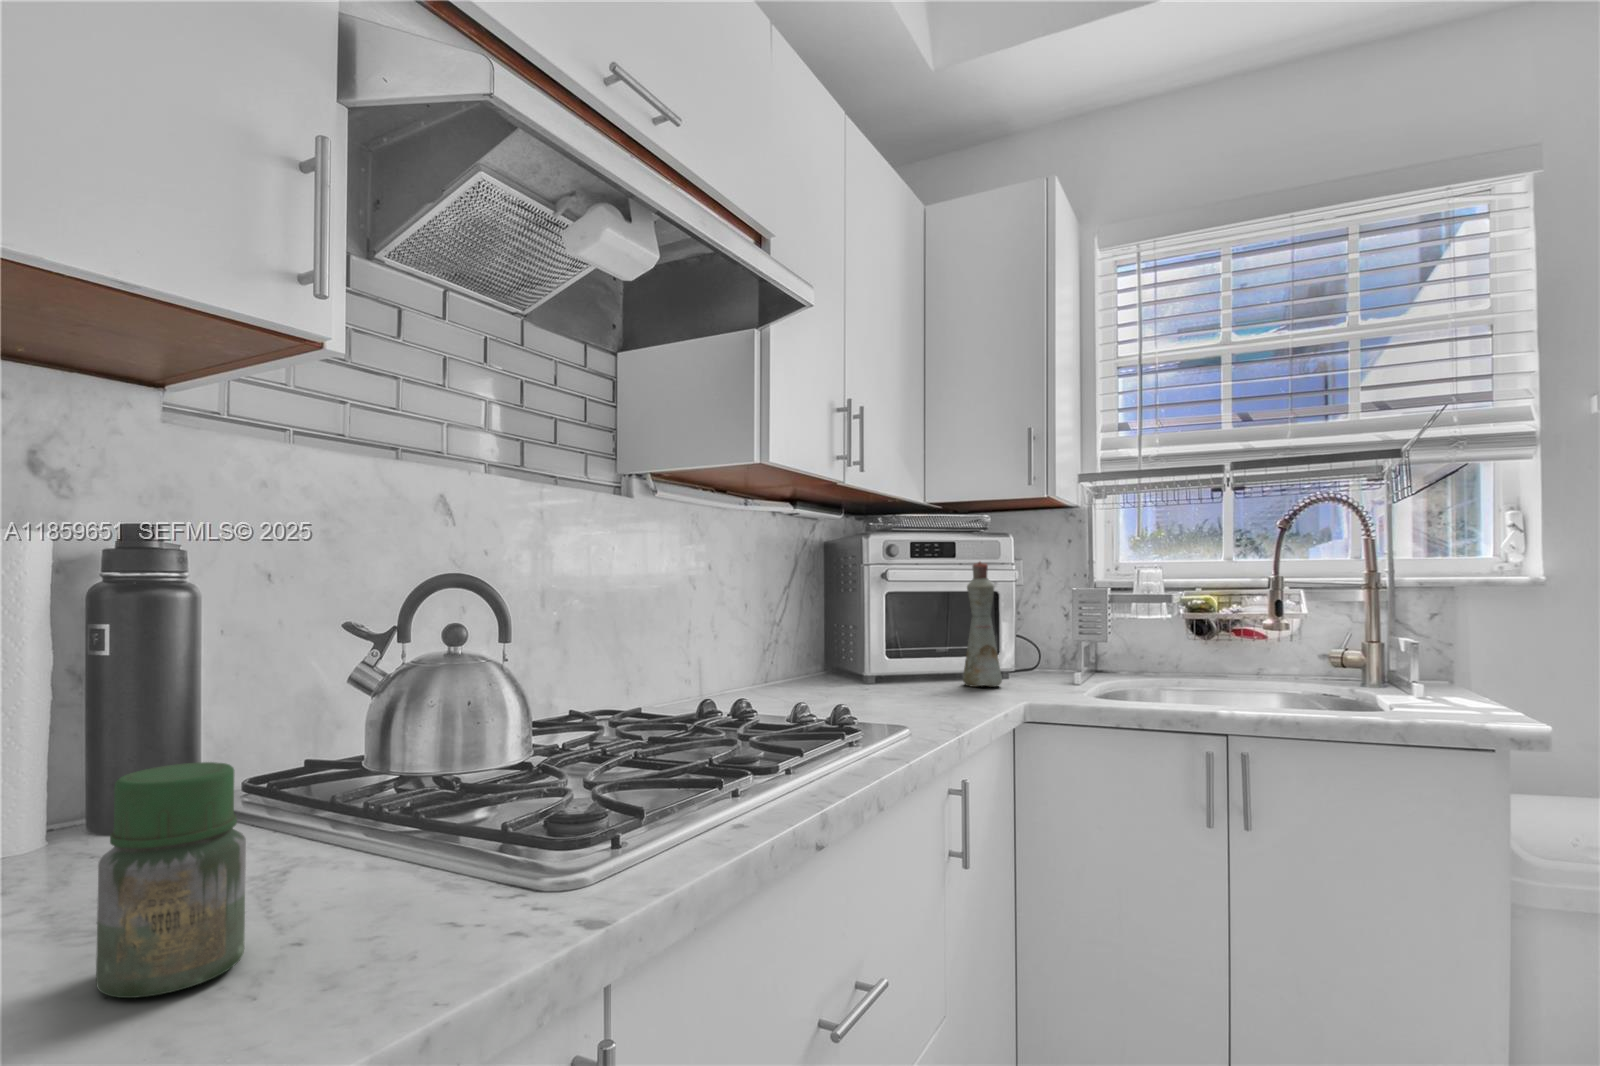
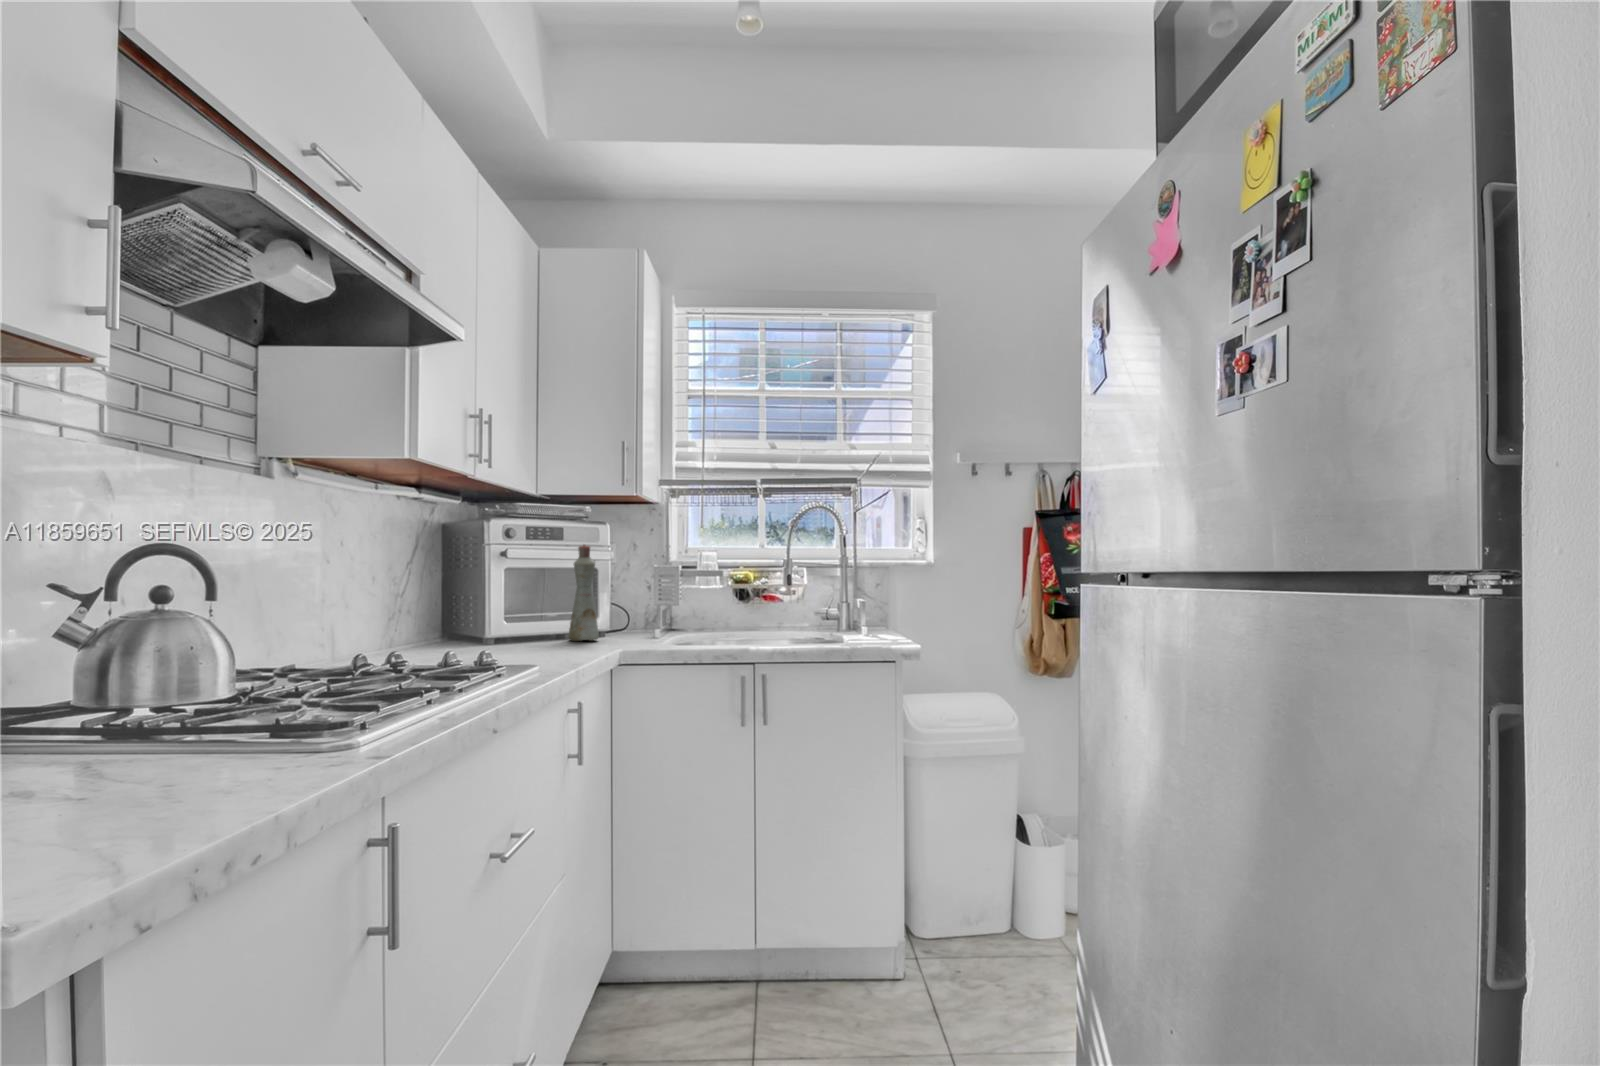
jar: present [96,762,246,998] -> none [133,651,219,776]

